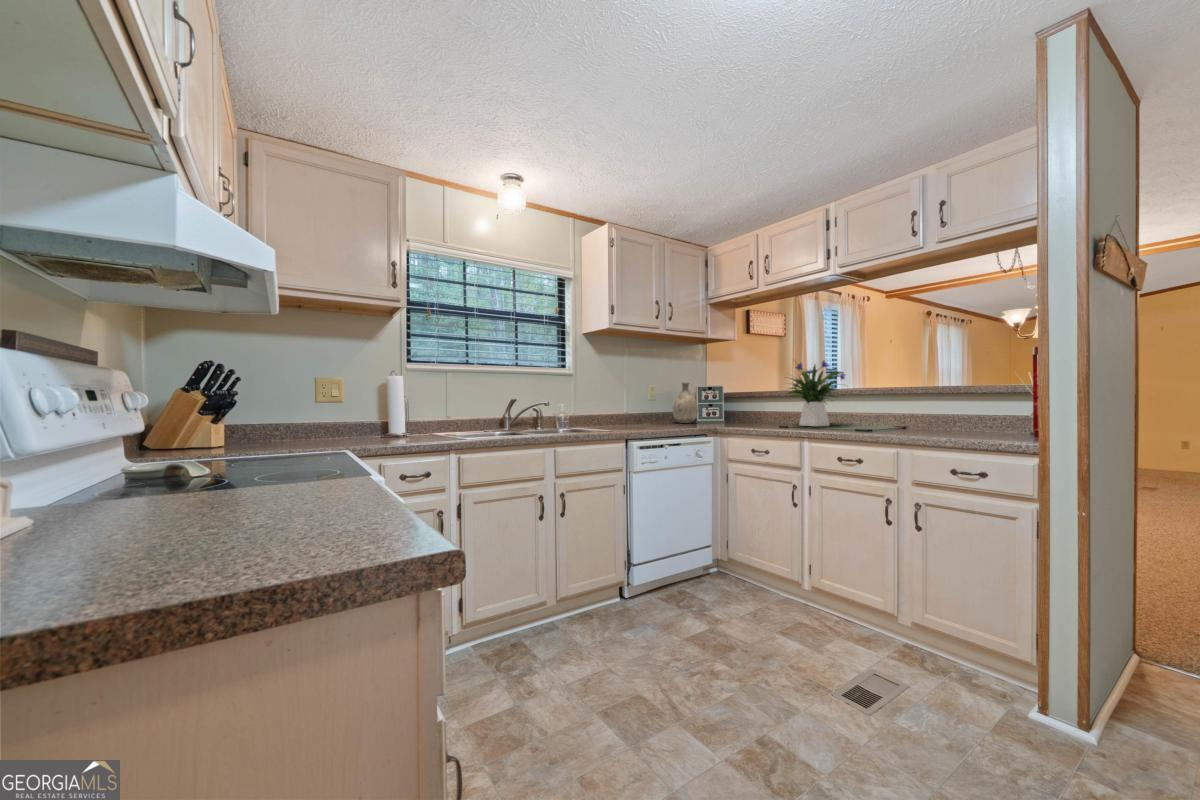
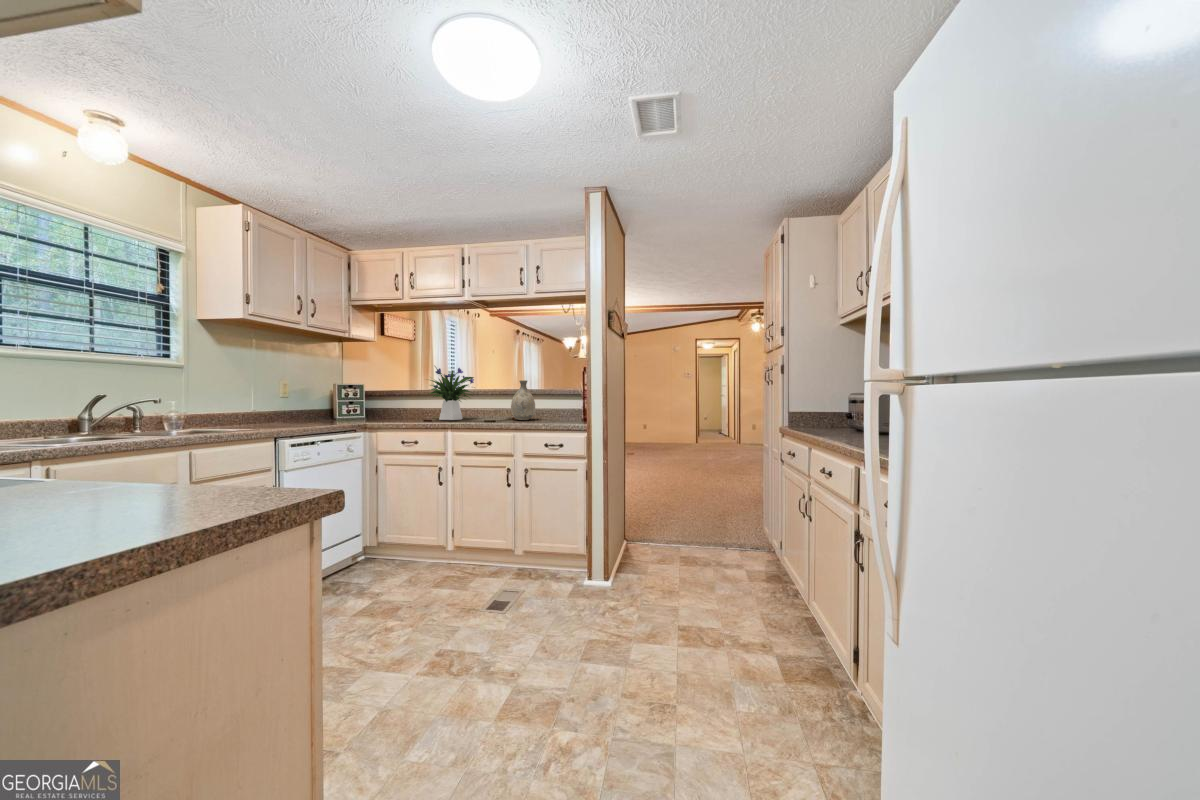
vase: present [673,383,698,423] -> present [511,380,535,420]

